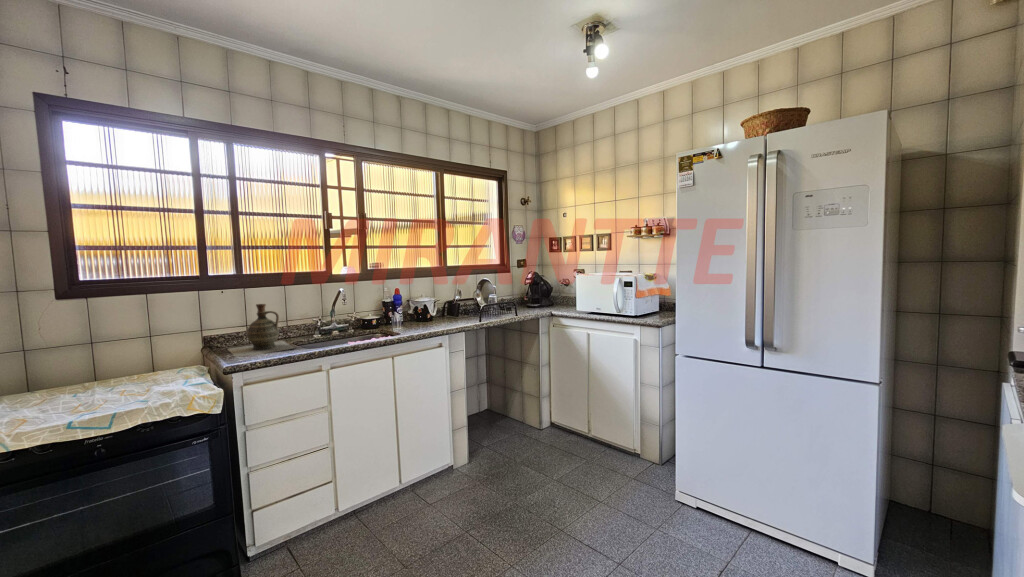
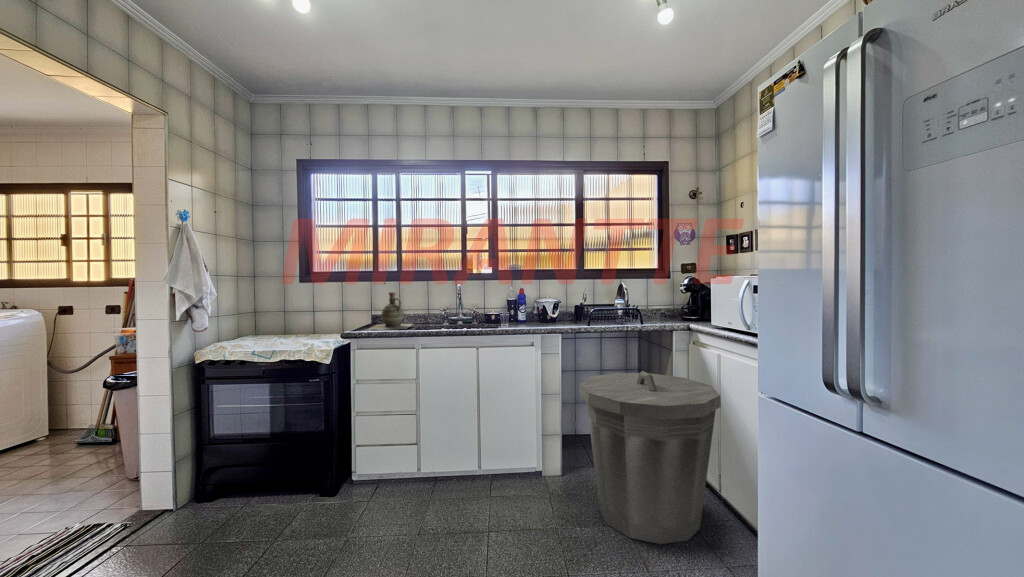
trash can: none [508,353,617,487] -> present [579,371,721,544]

